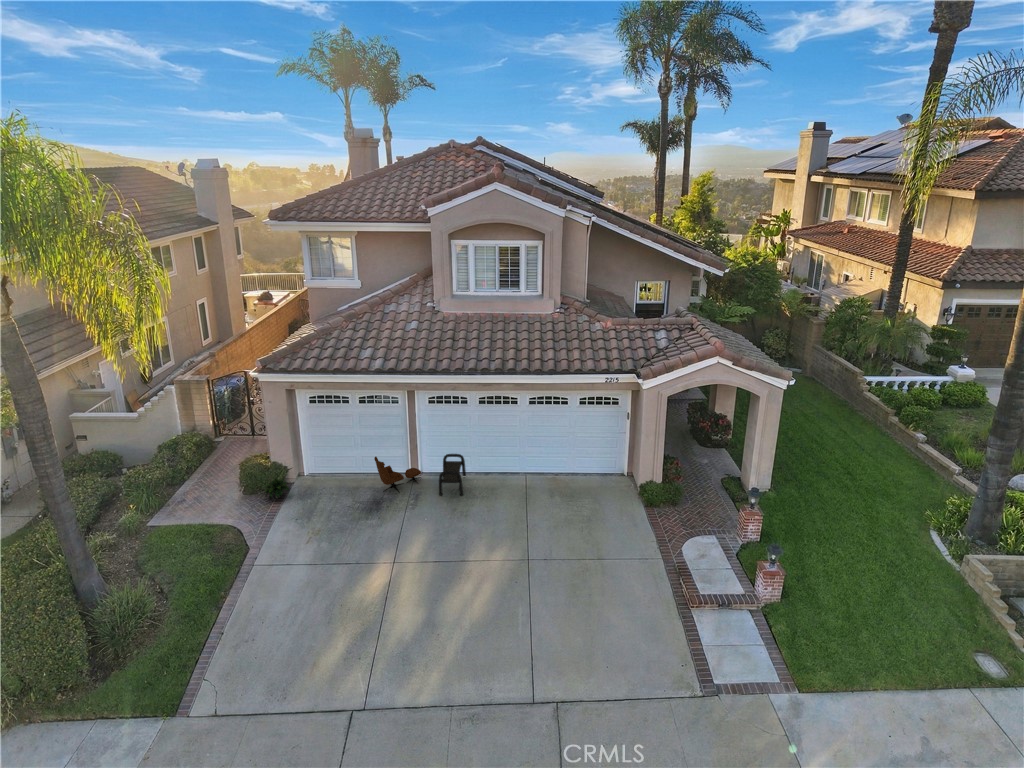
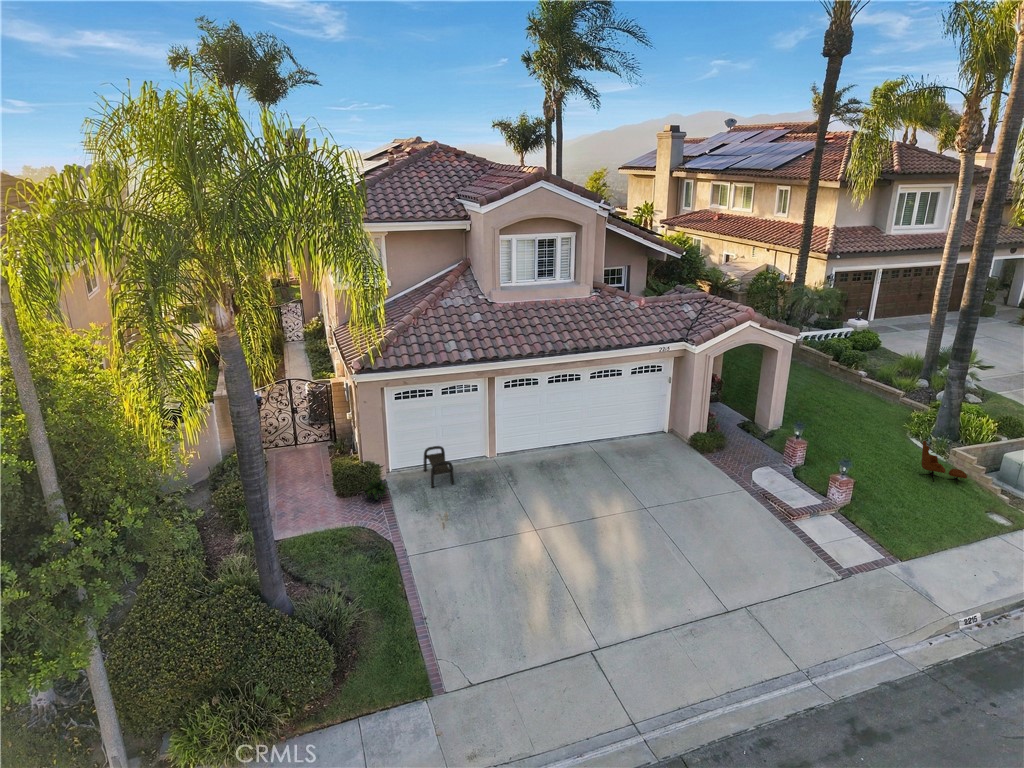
bench: present [439,454,466,496] -> present [424,446,454,488]
lounge chair: present [374,457,421,493] -> present [919,441,967,484]

